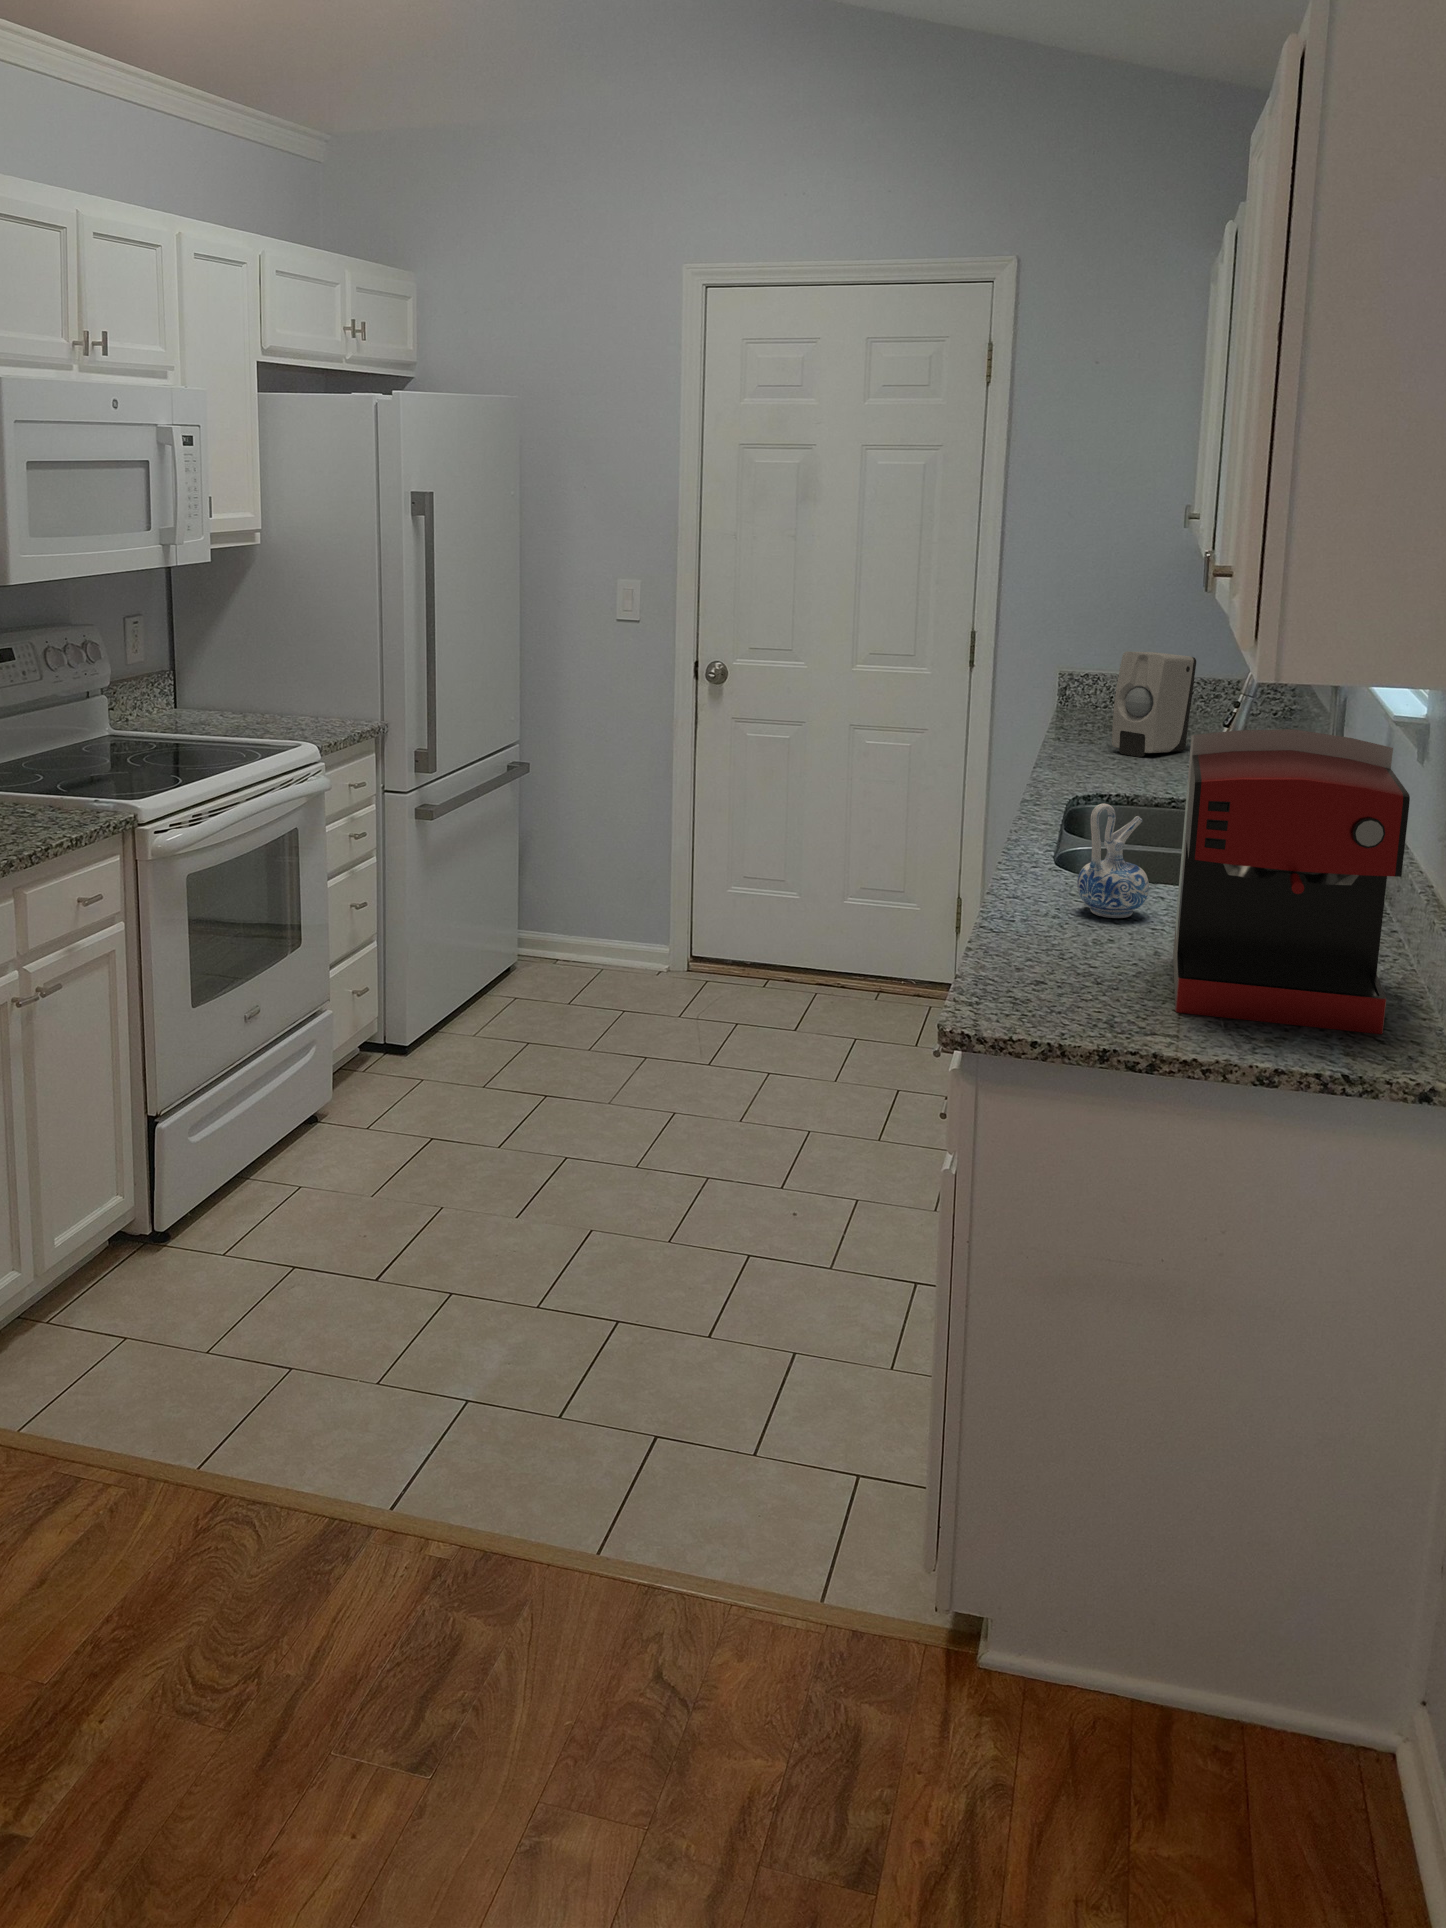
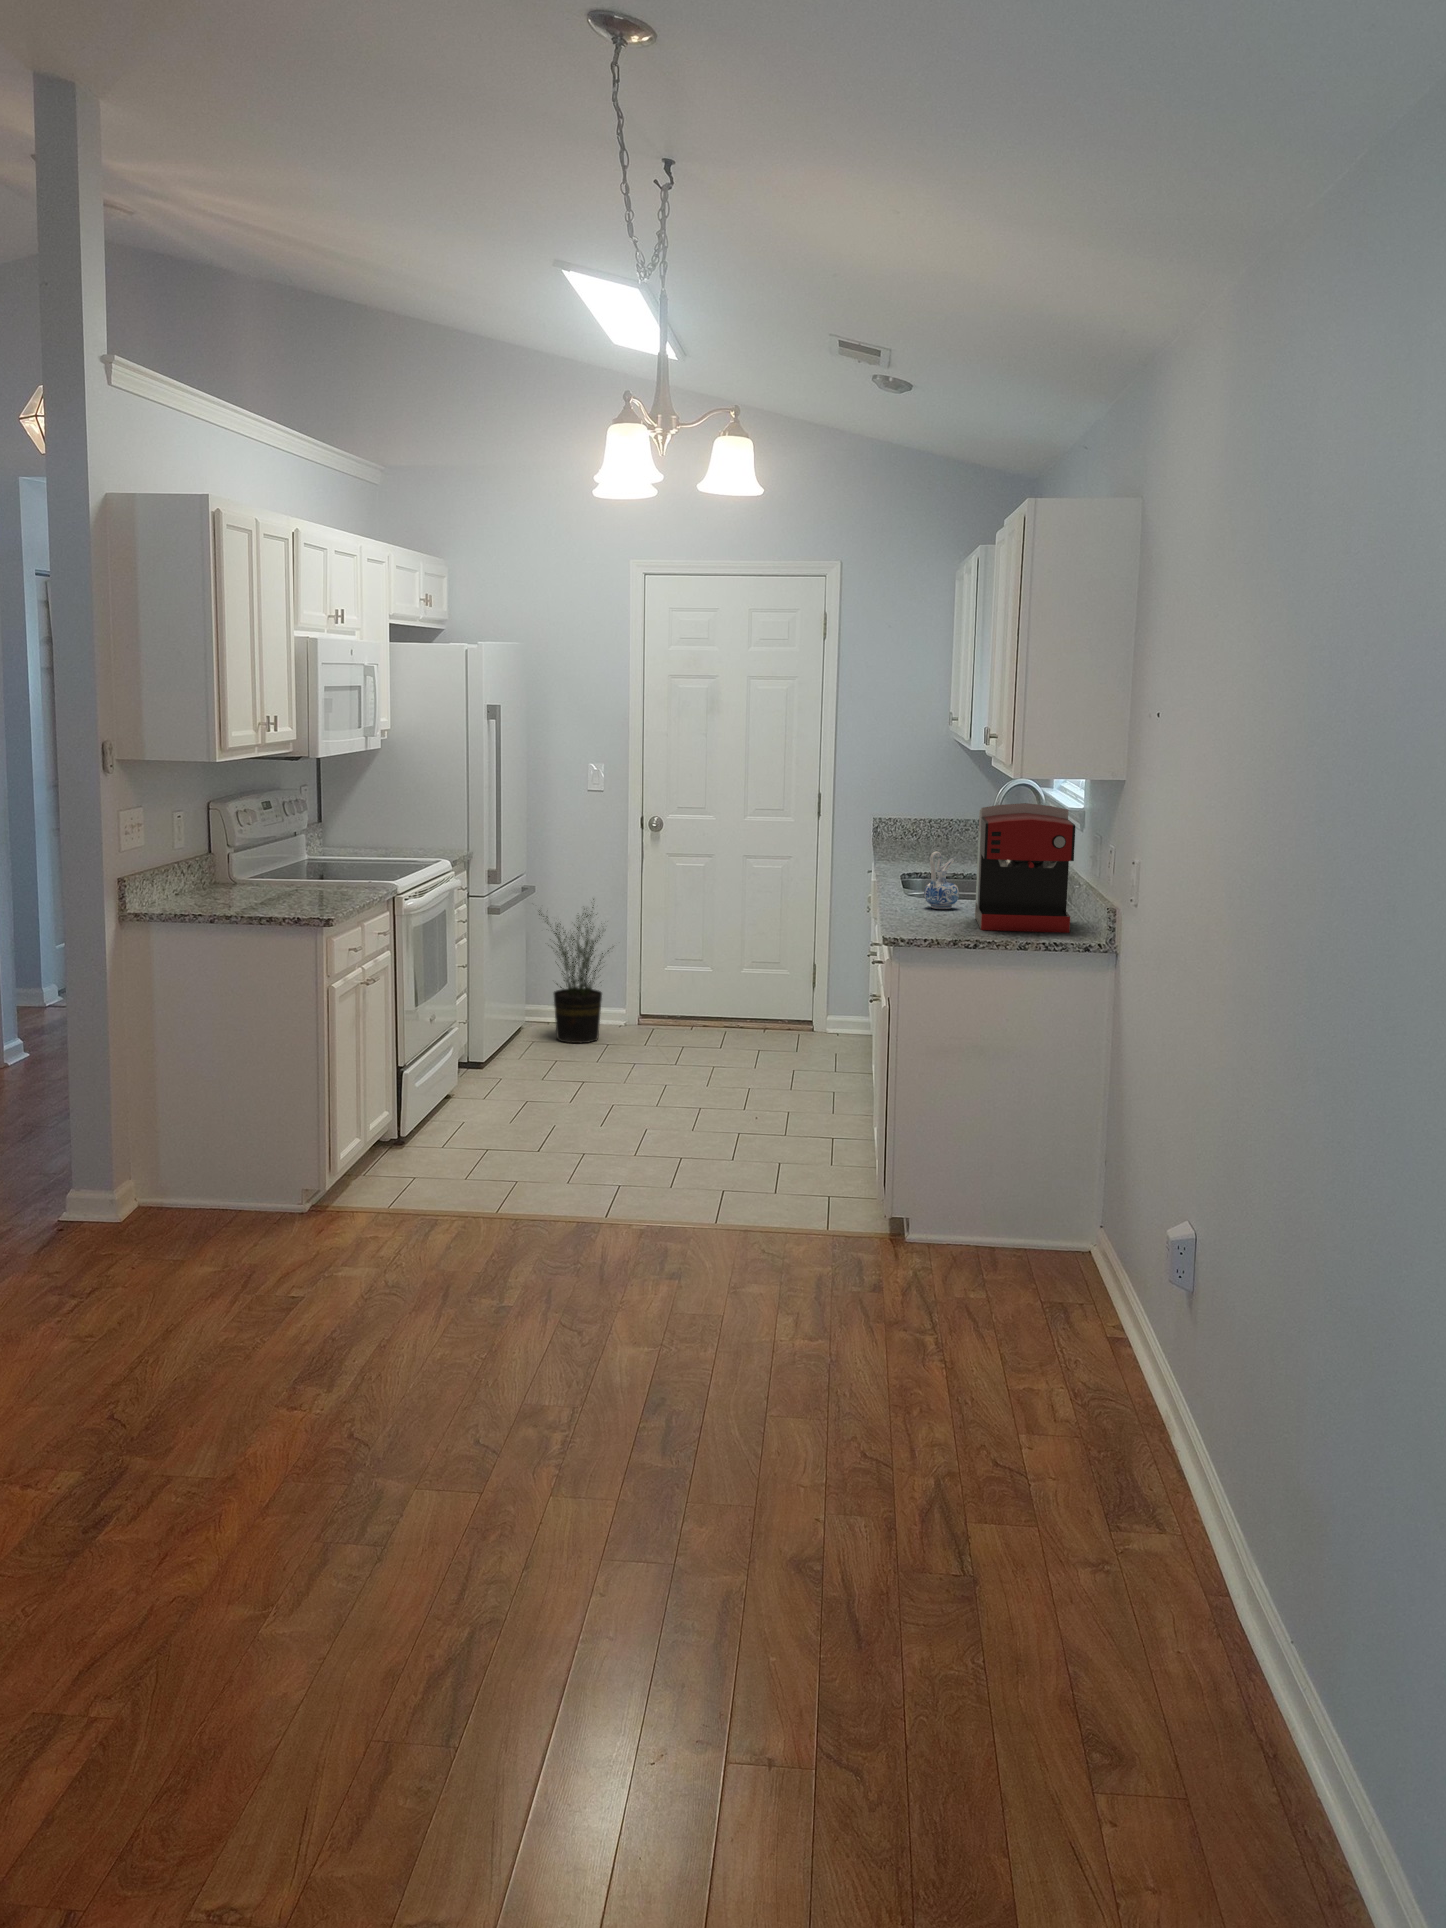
soap dispenser: present [1112,651,1196,757] -> none [915,796,962,859]
potted plant: none [511,782,650,1007] -> present [539,899,609,1043]

